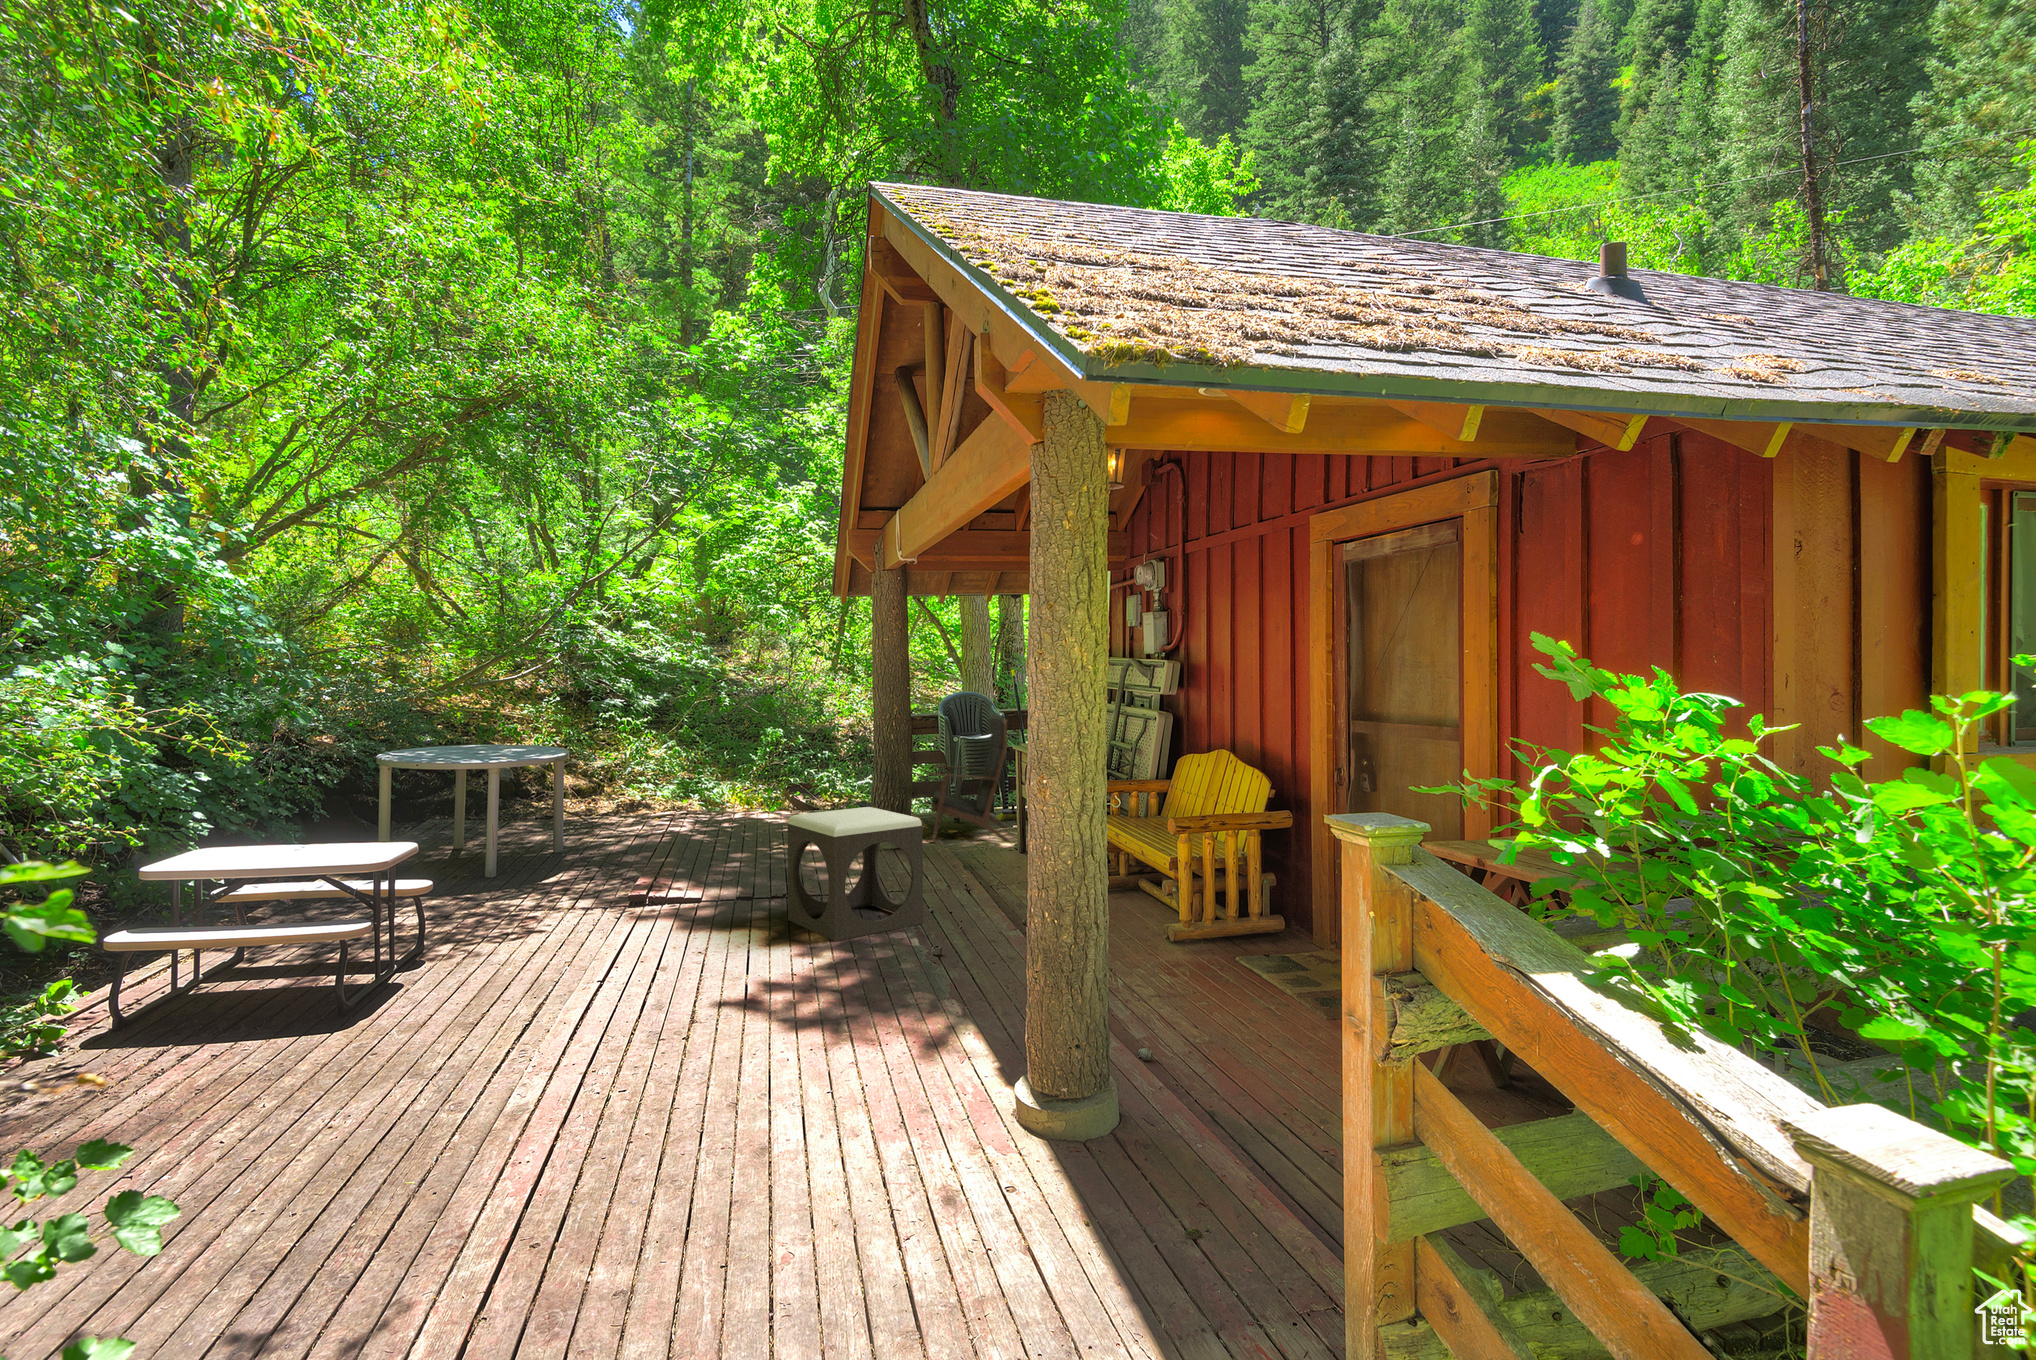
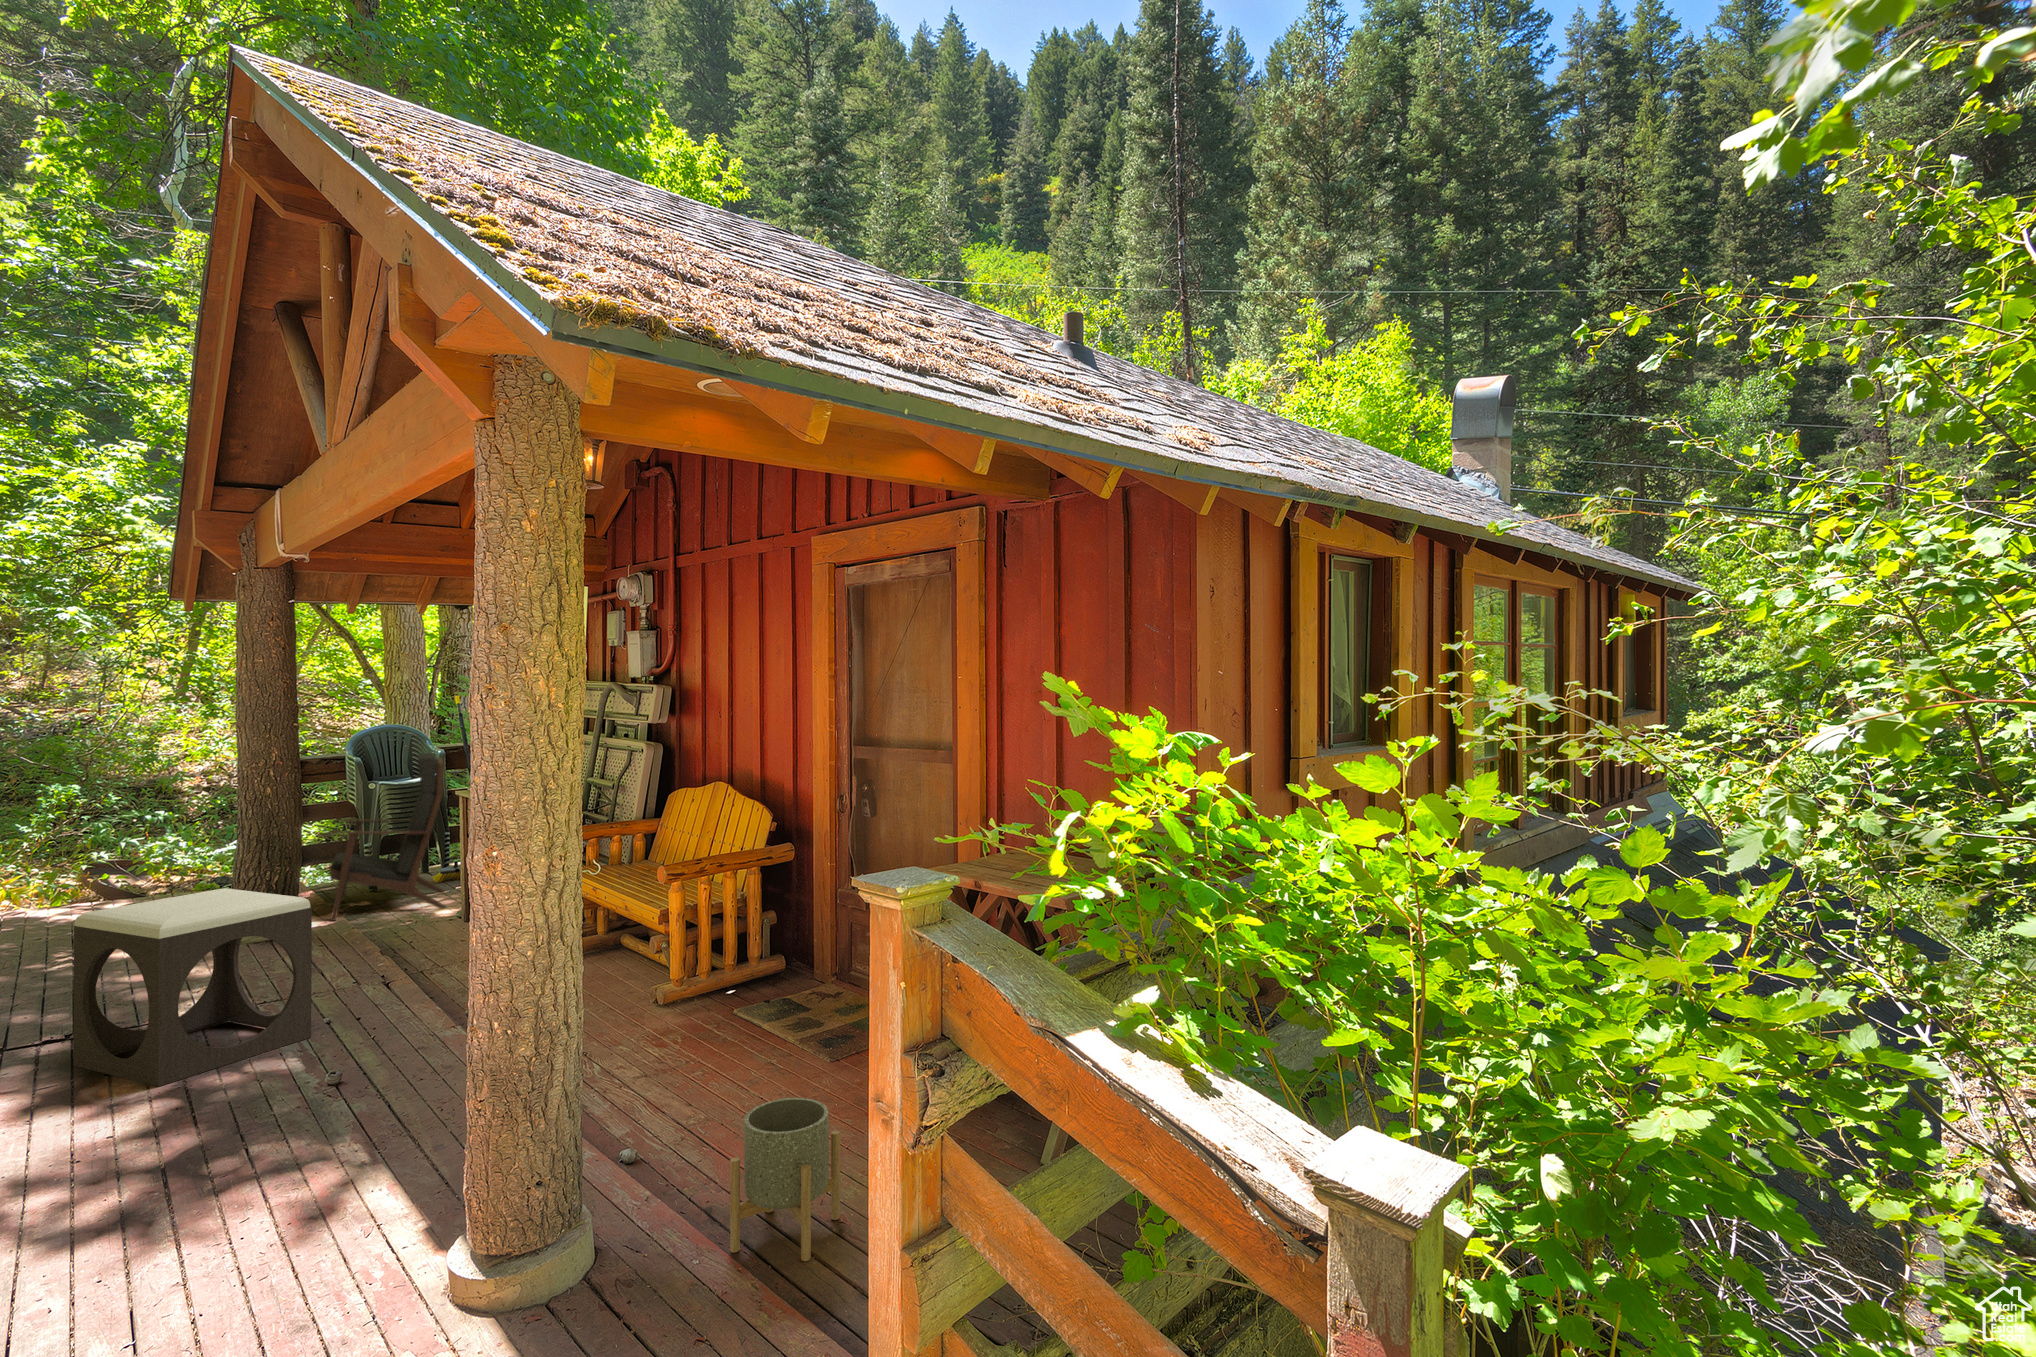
planter: none [1226,1020,1325,1163] -> present [730,1098,840,1261]

